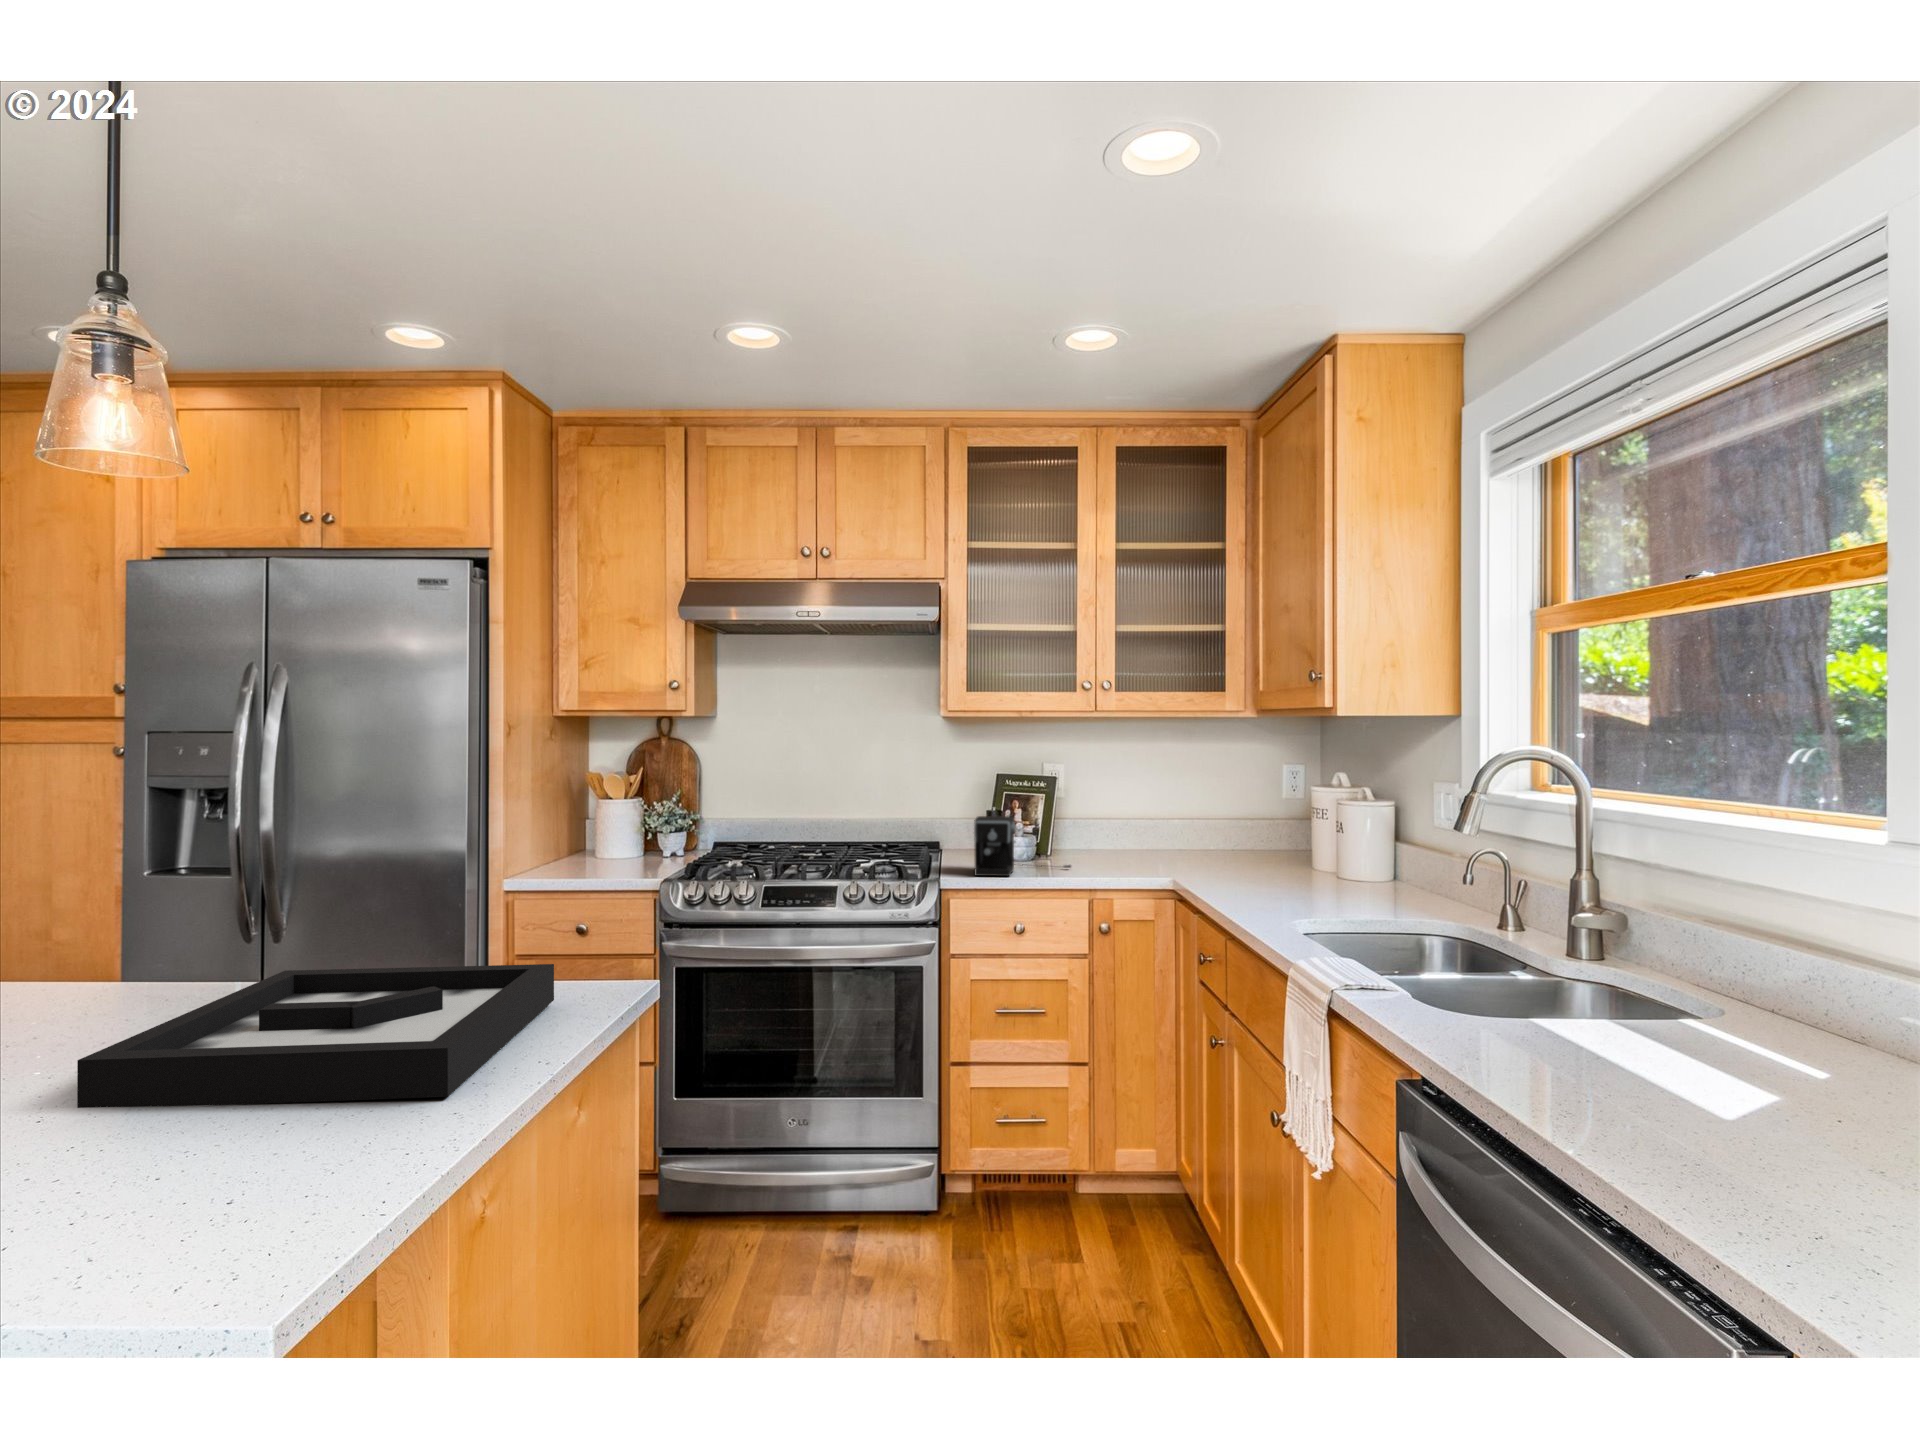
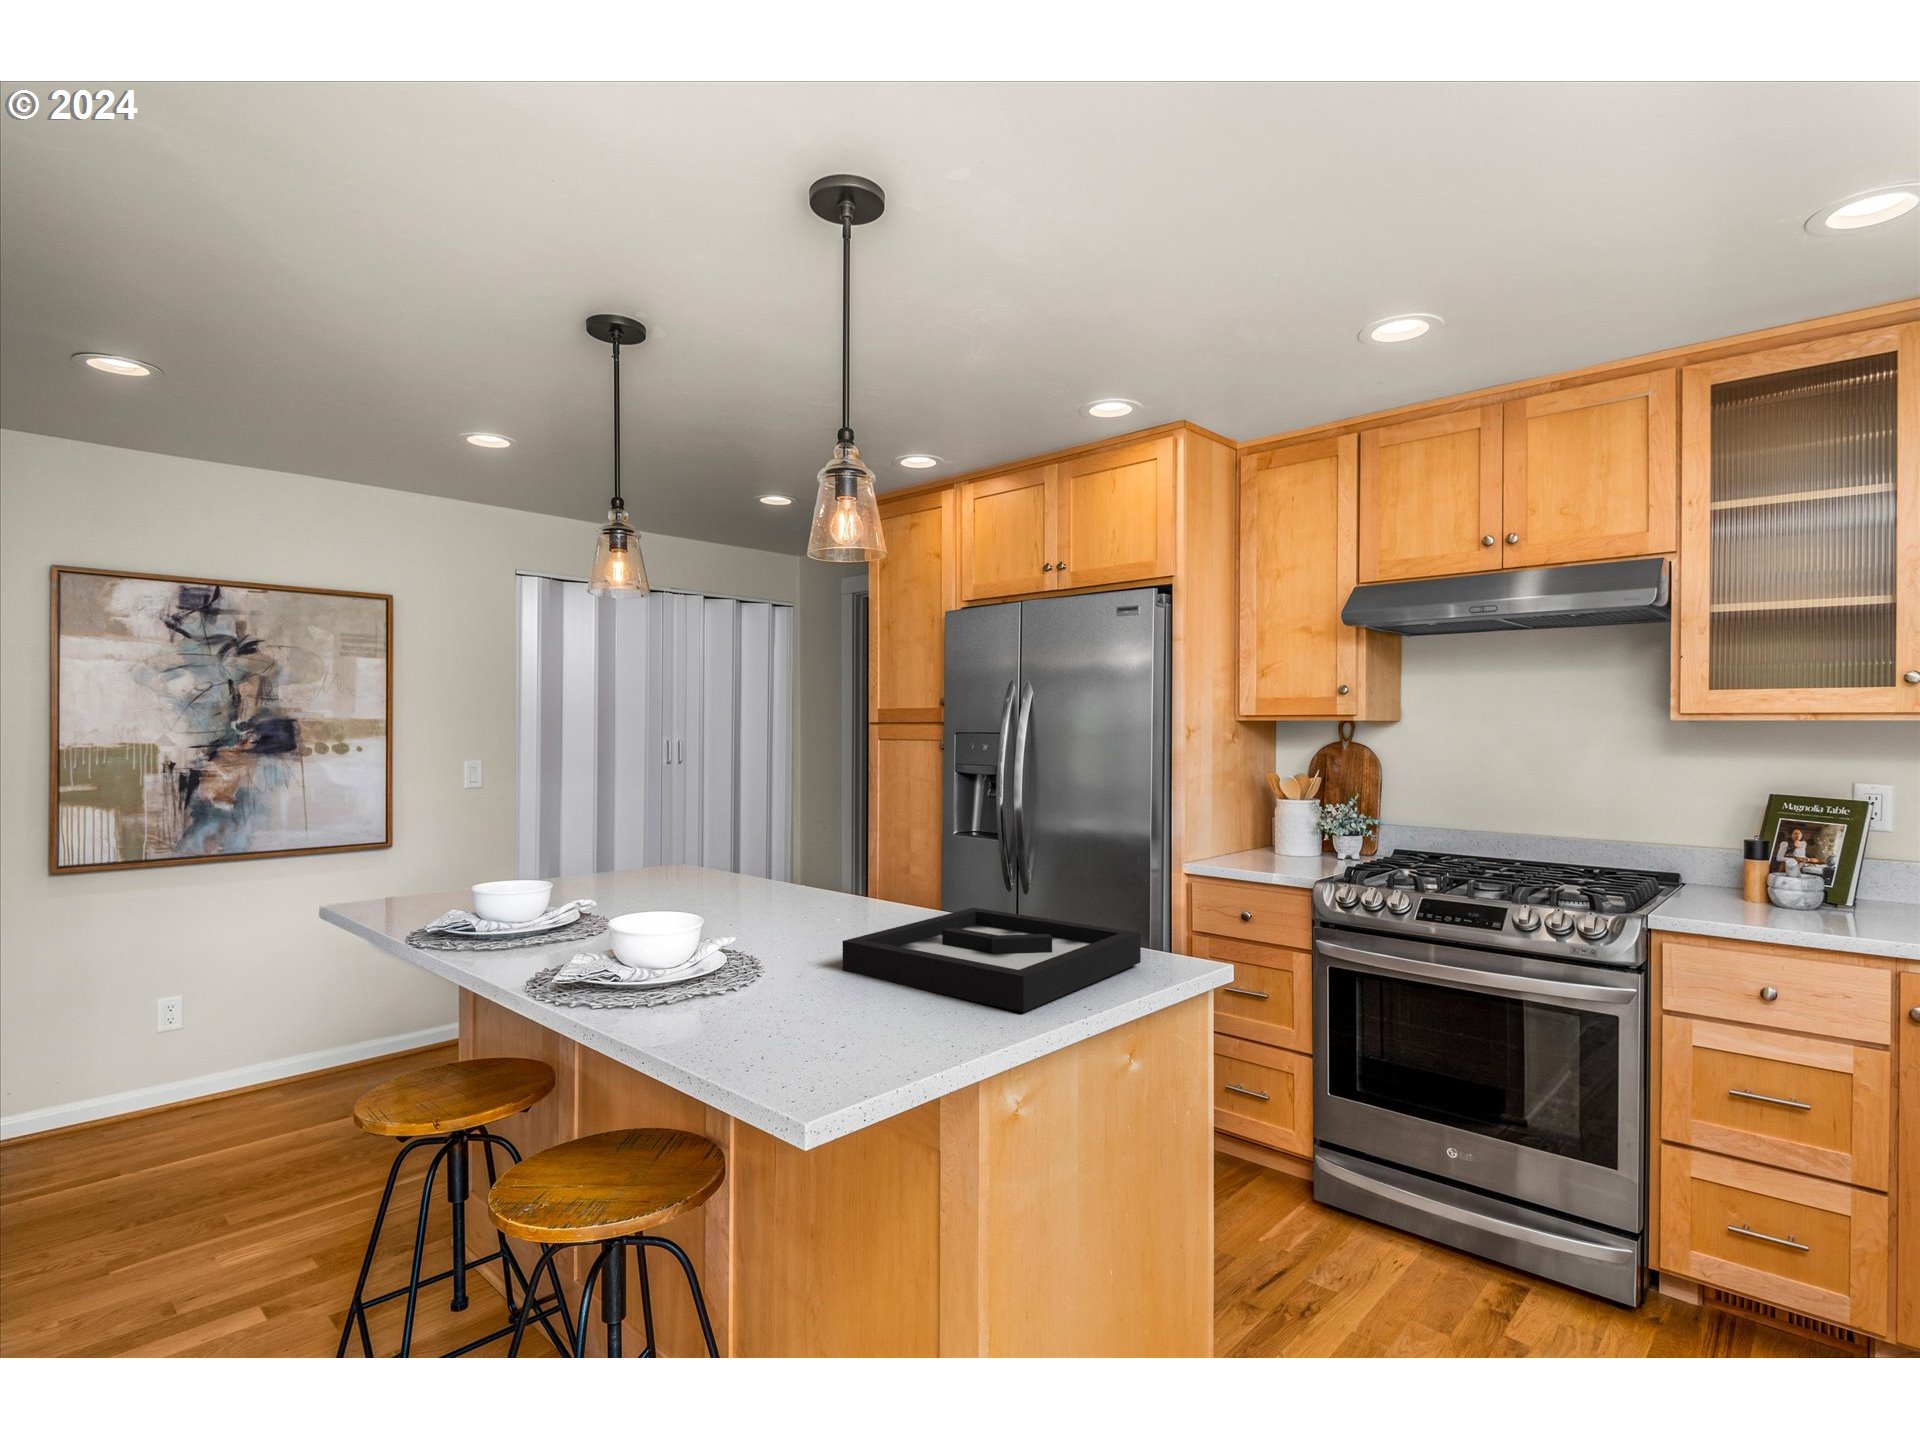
coffee maker: present [974,816,1071,876] -> none [1703,846,1878,928]

